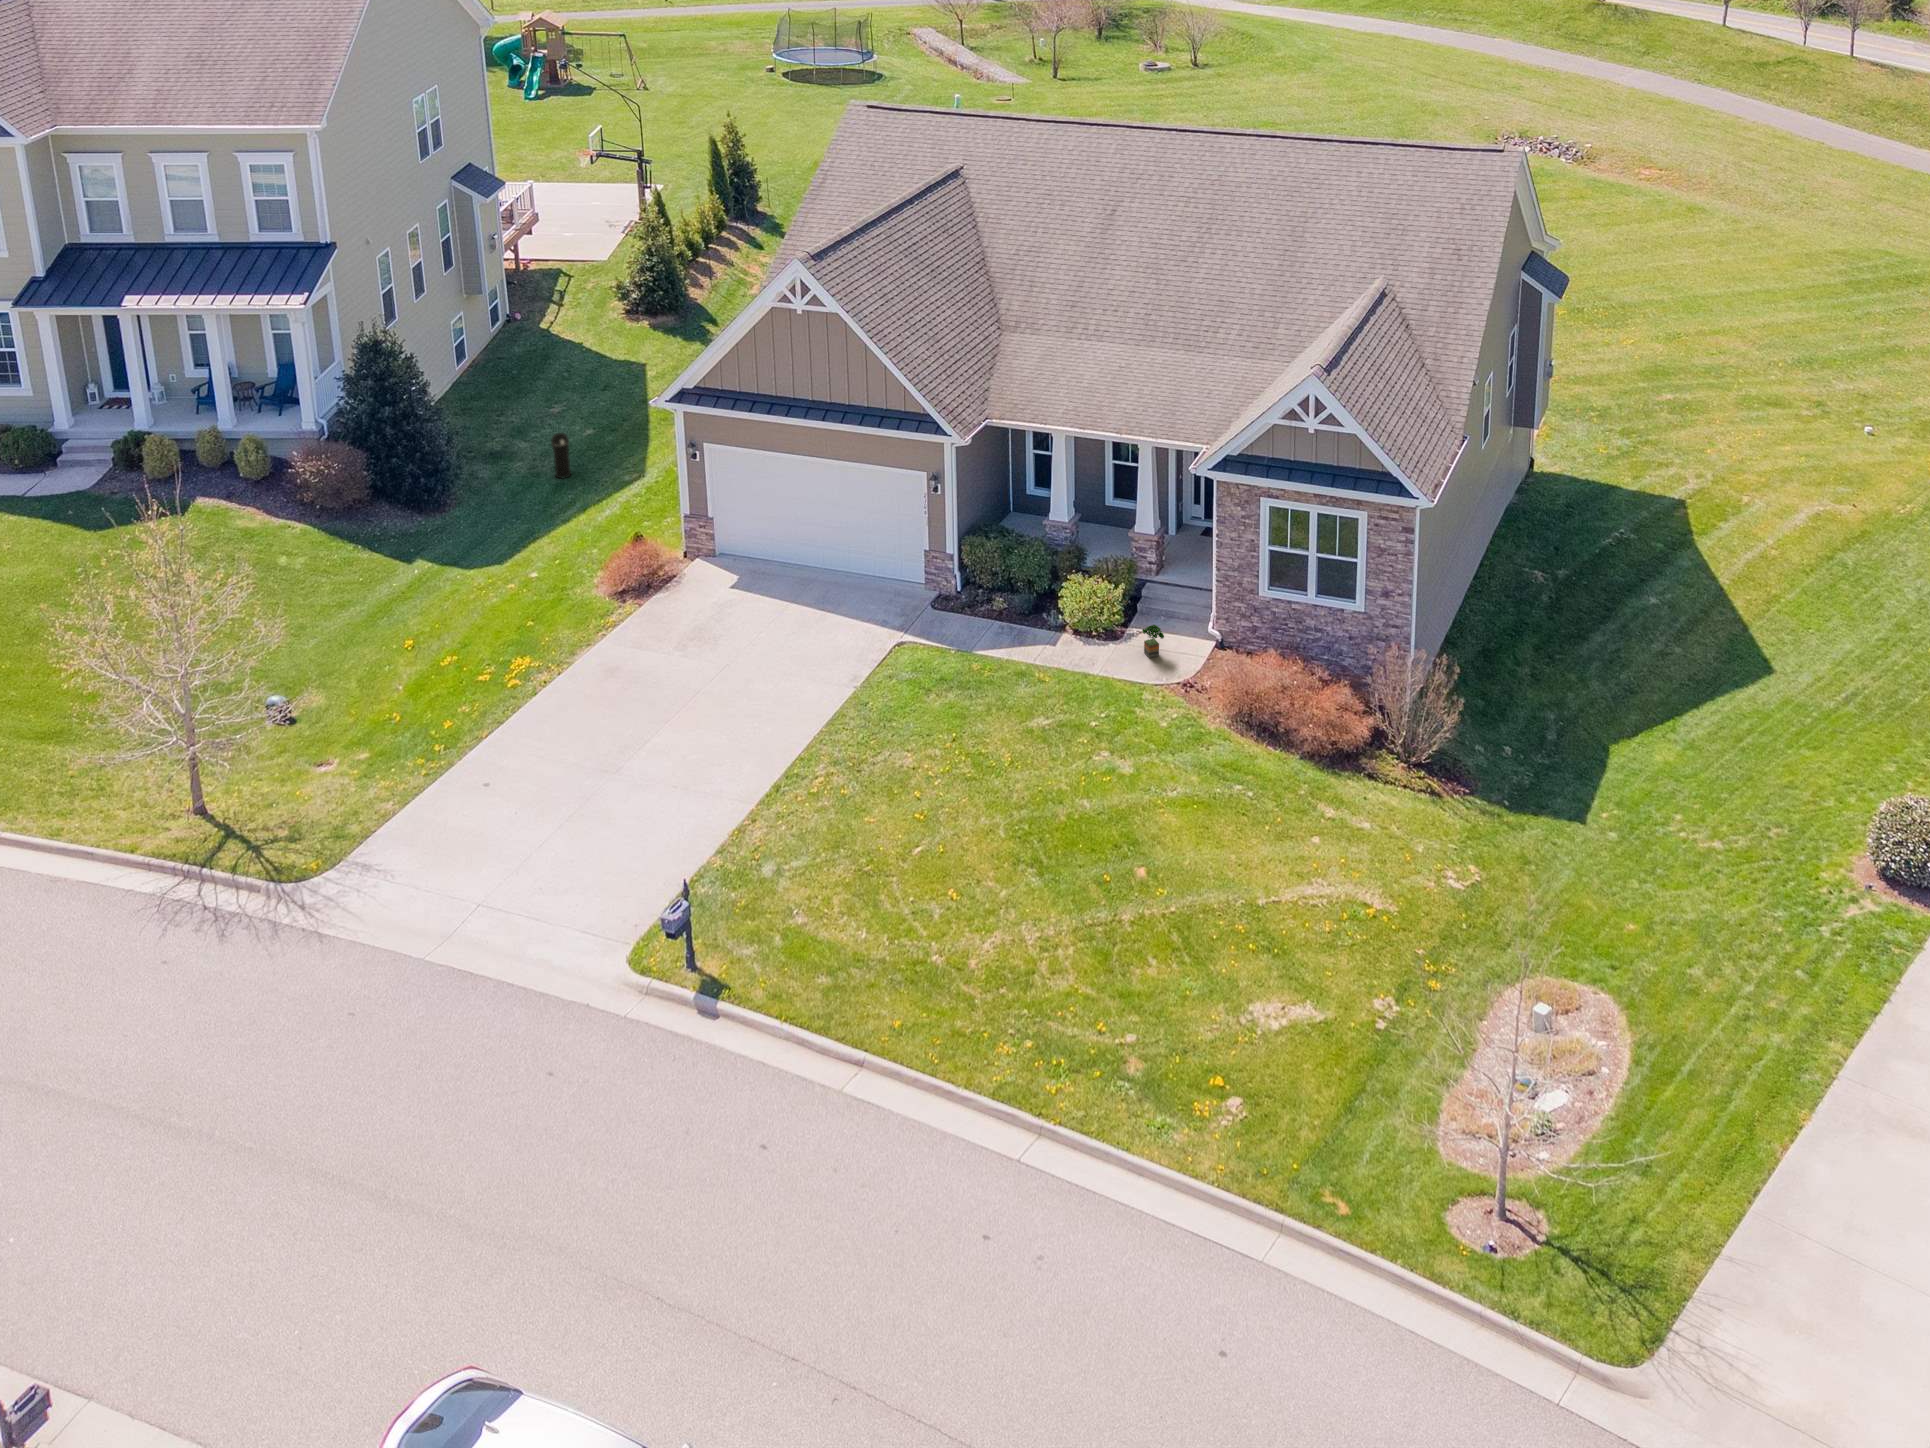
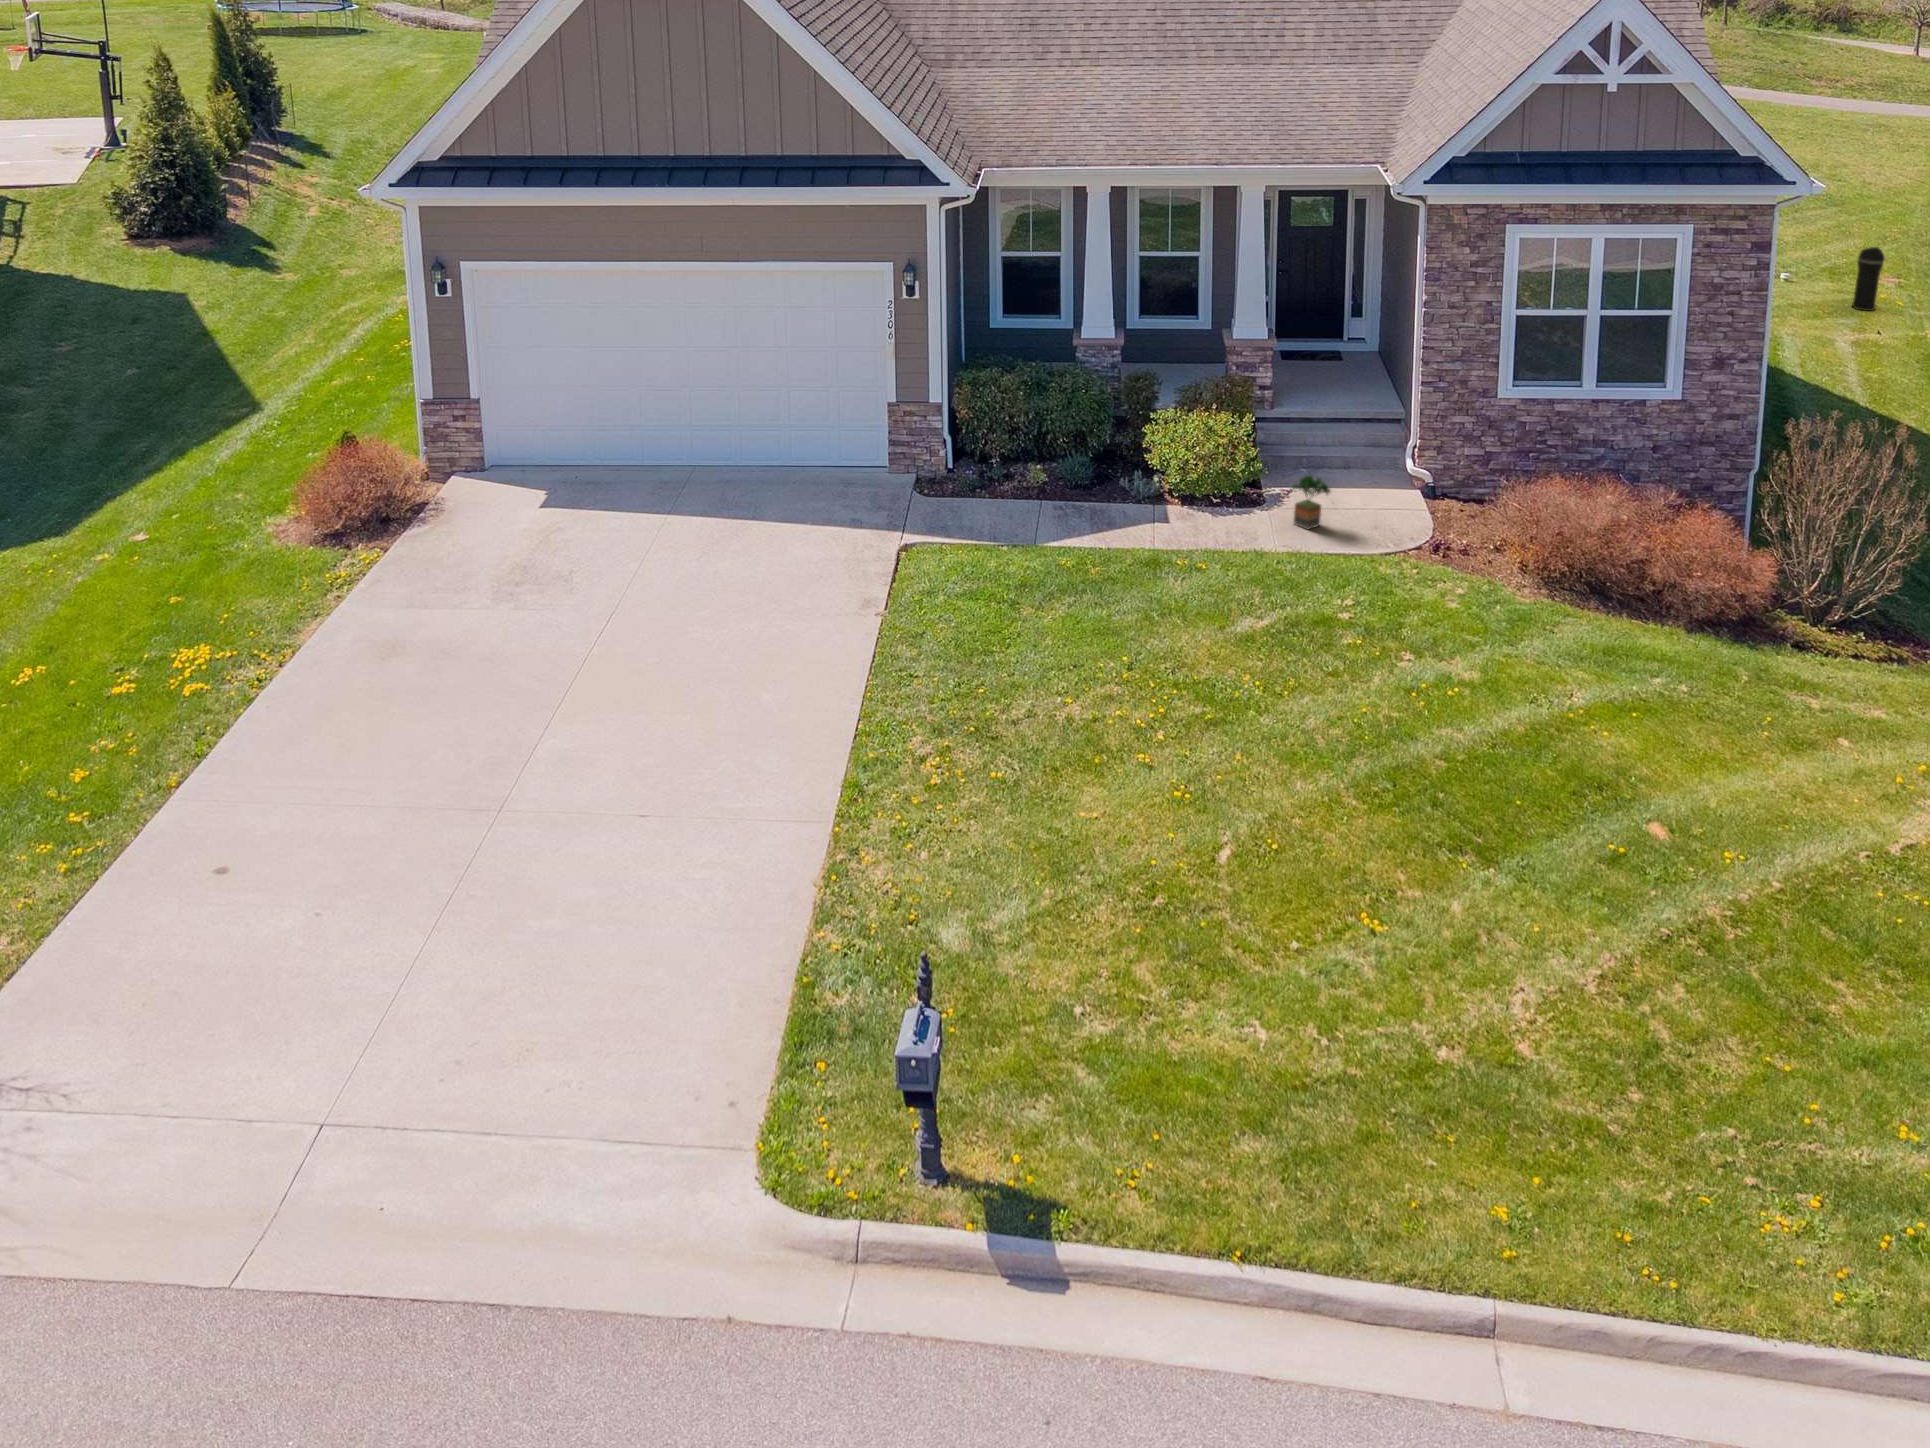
trash can: present [551,433,571,478] -> present [1852,247,1886,311]

